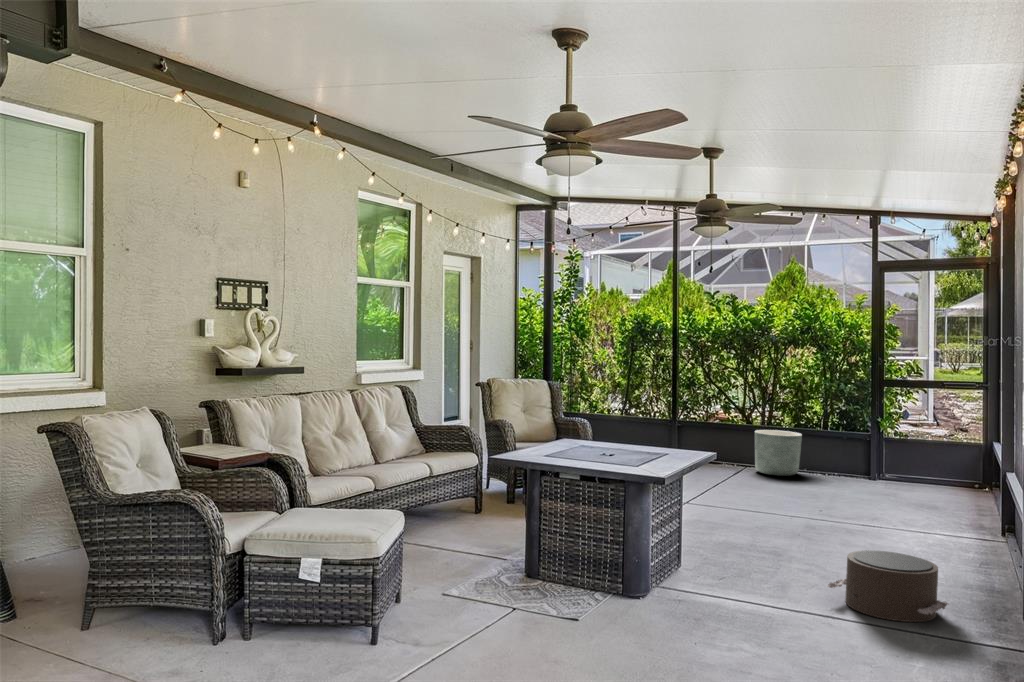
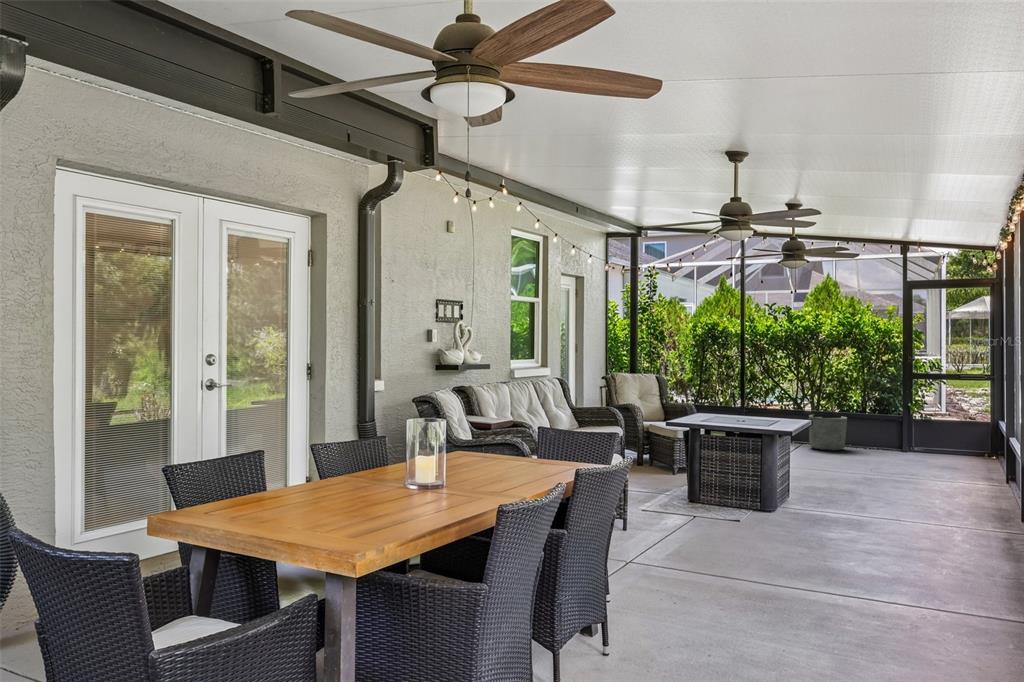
pouf: present [828,550,949,622] -> none [894,481,974,522]

